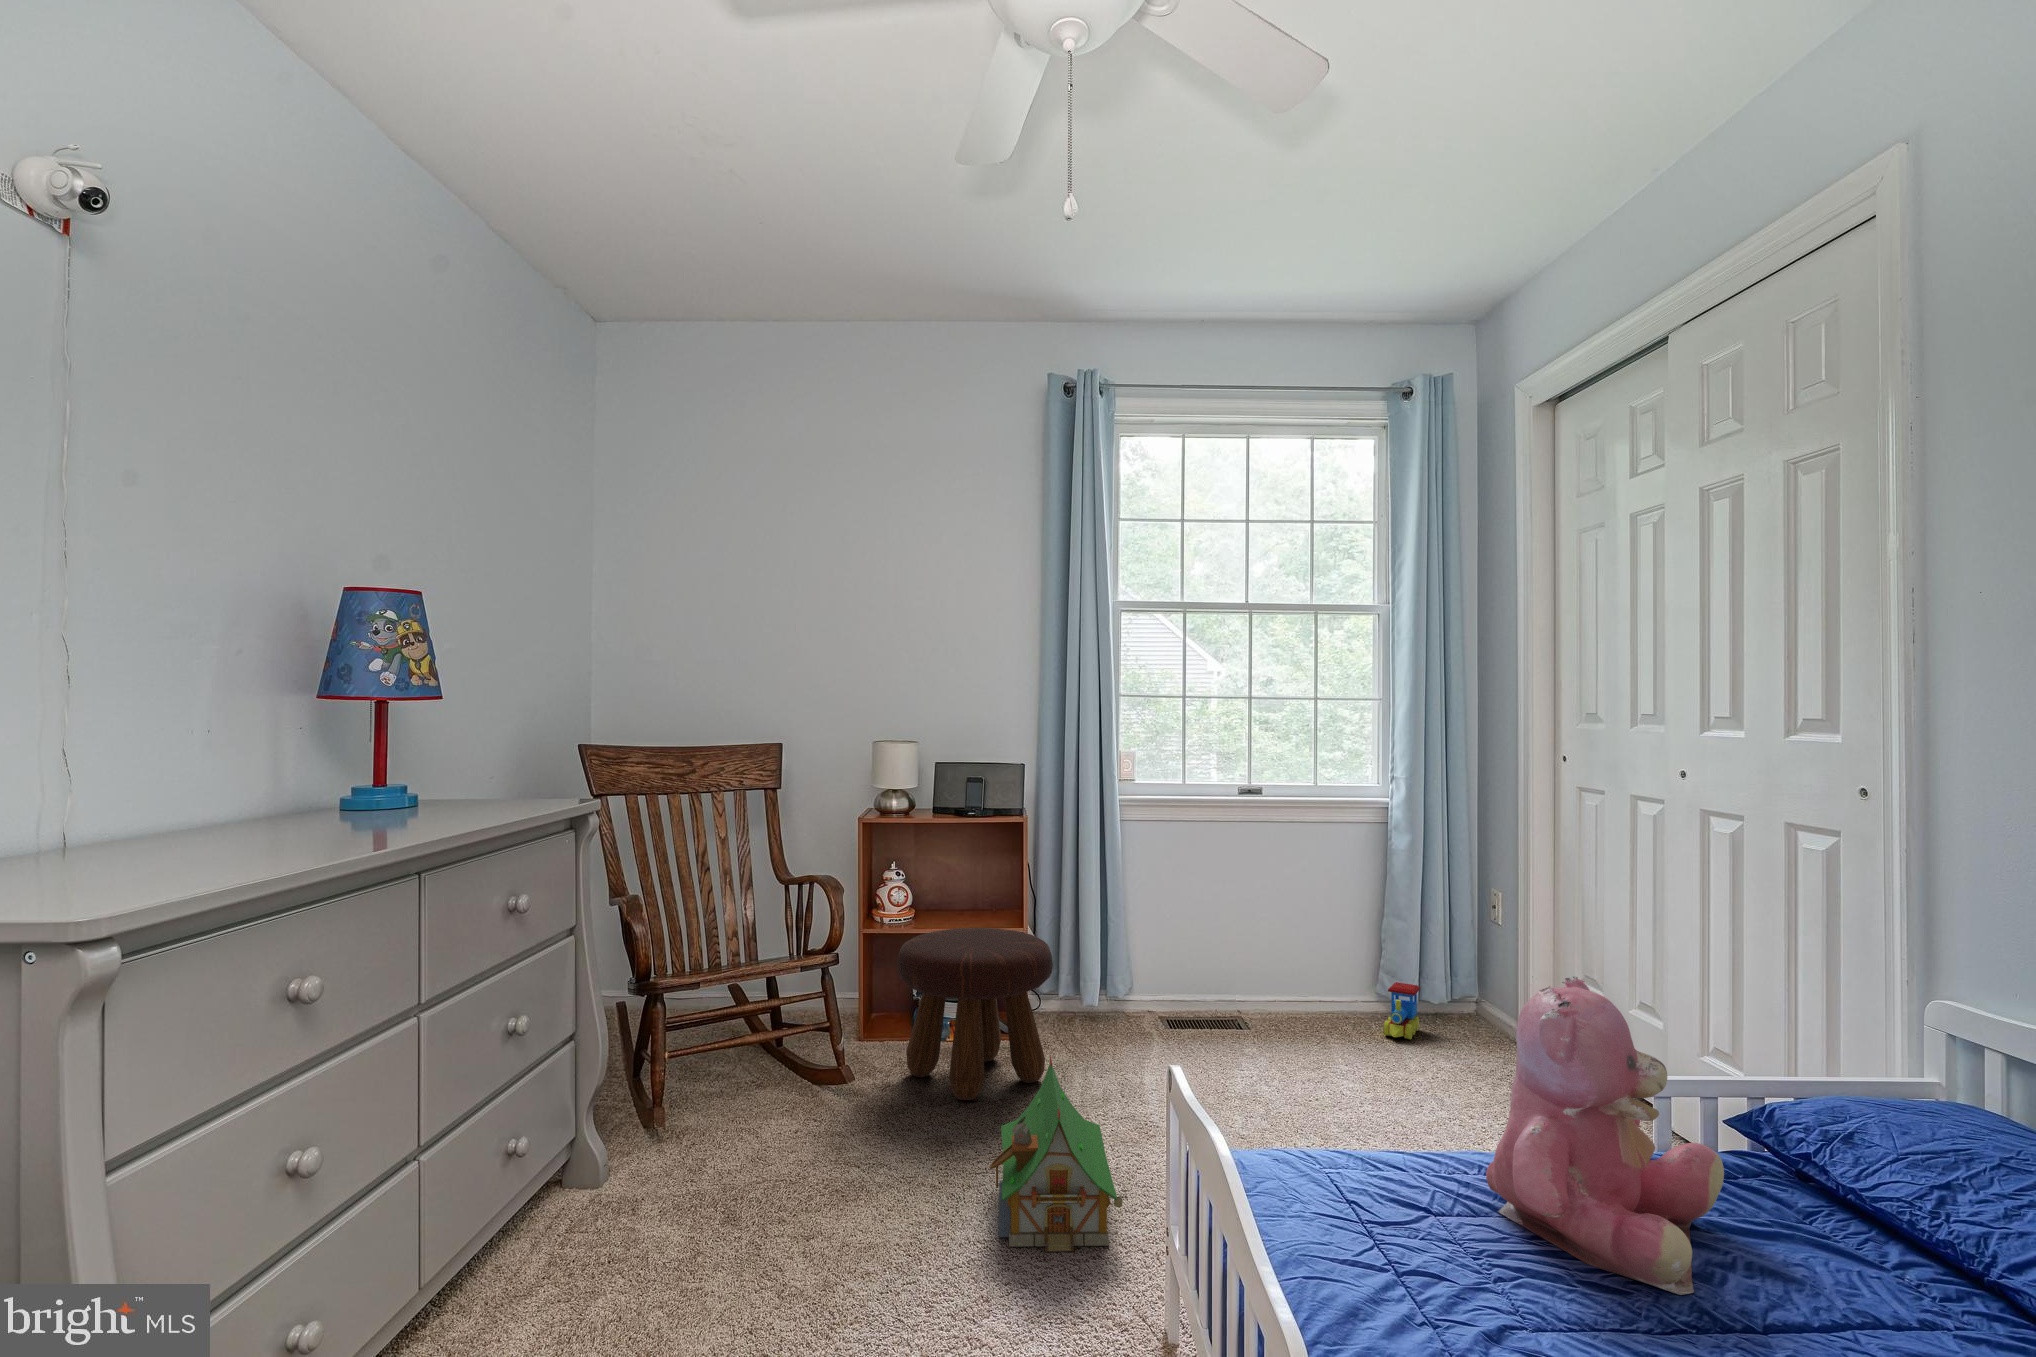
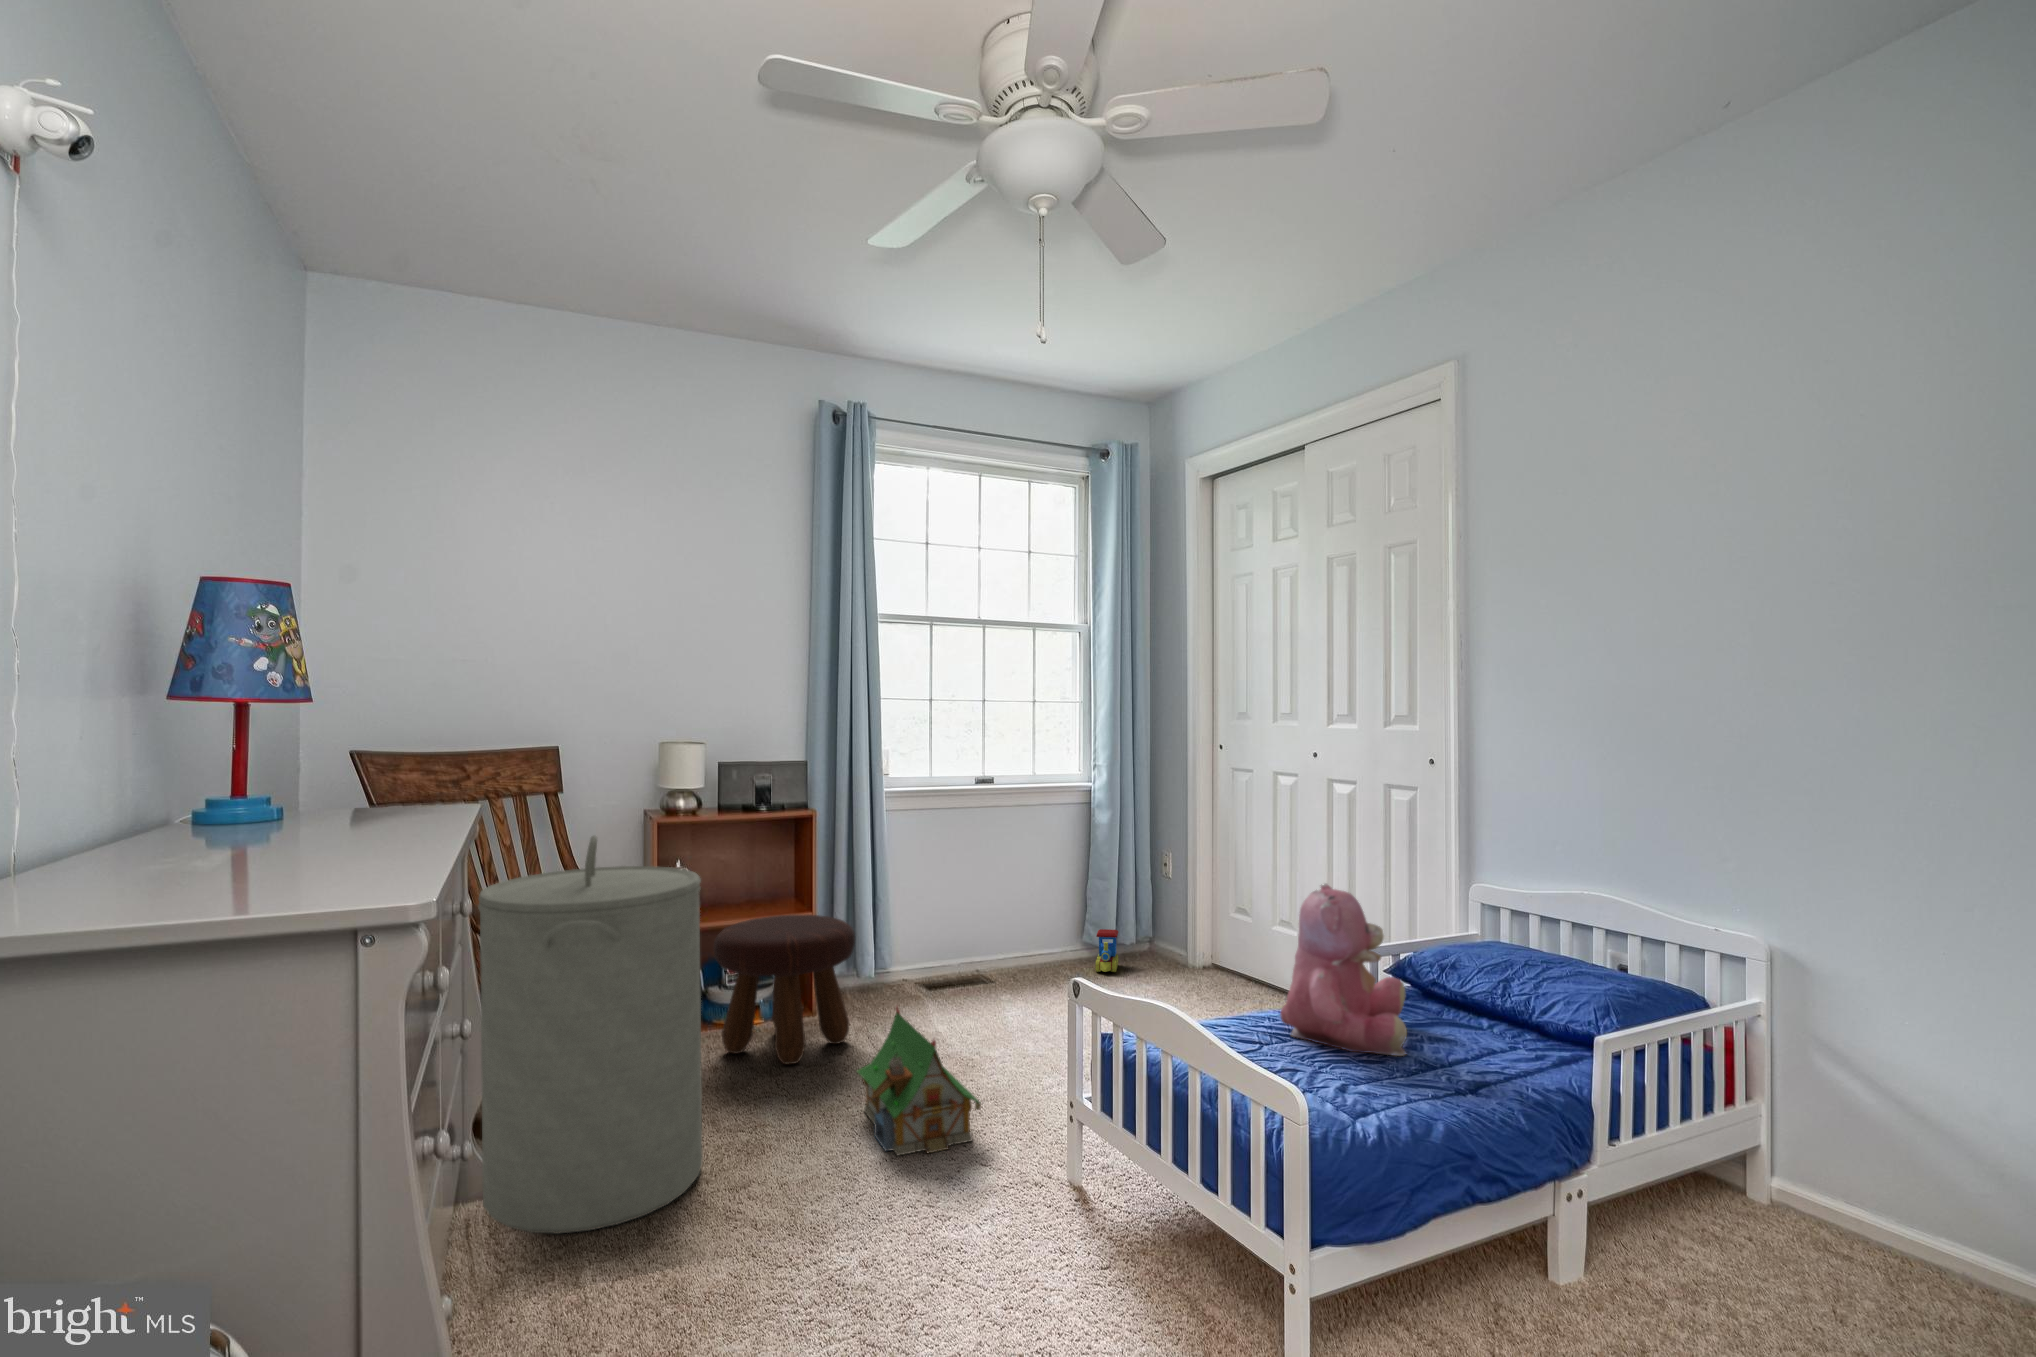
laundry hamper: none [565,826,805,1268] -> present [478,835,702,1233]

